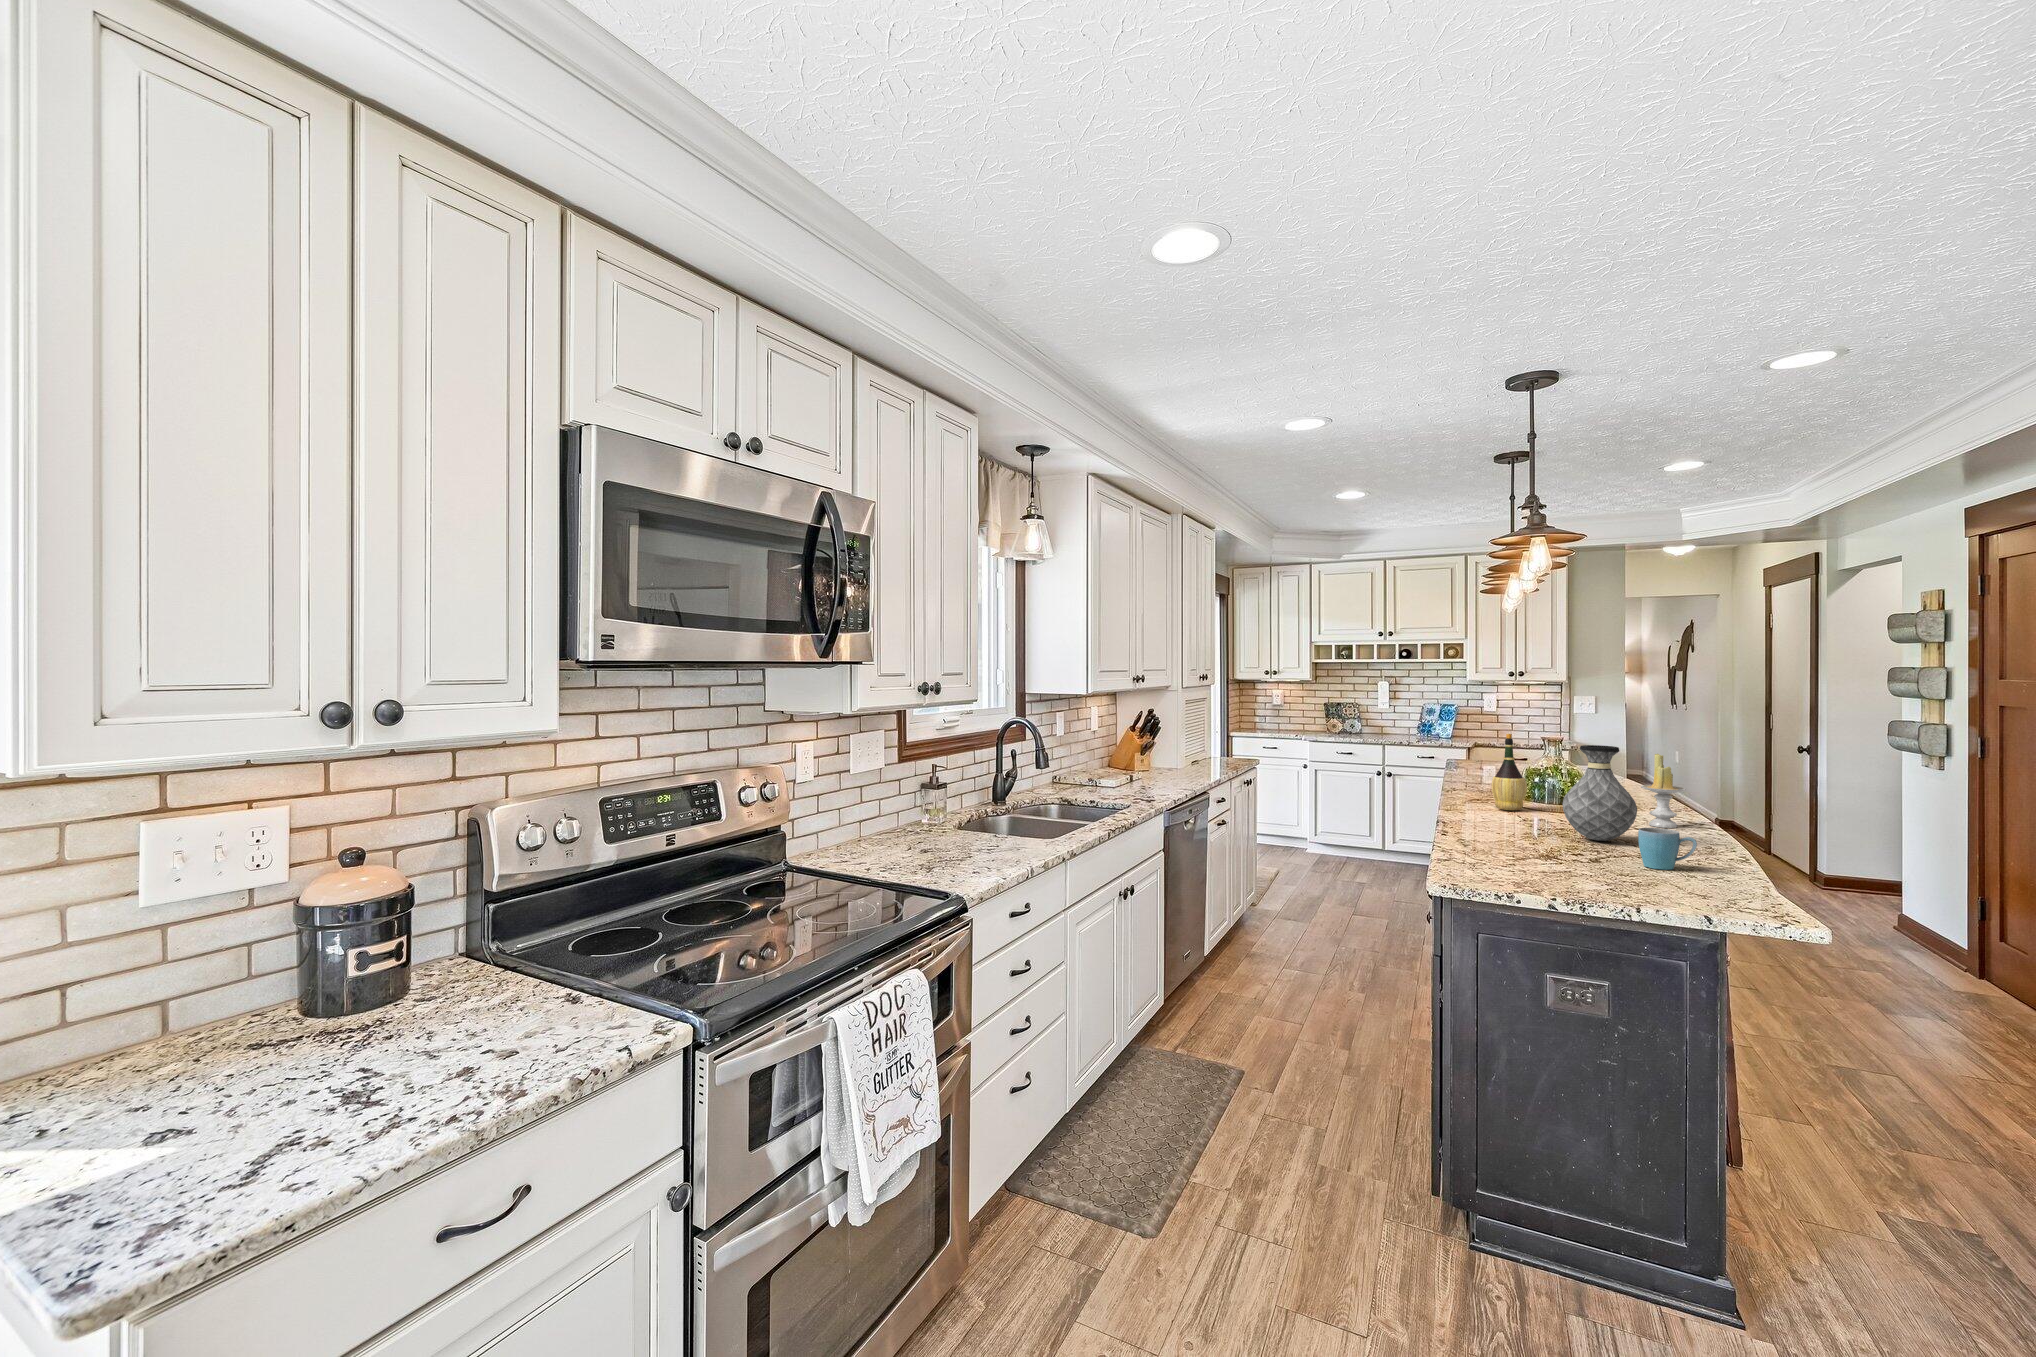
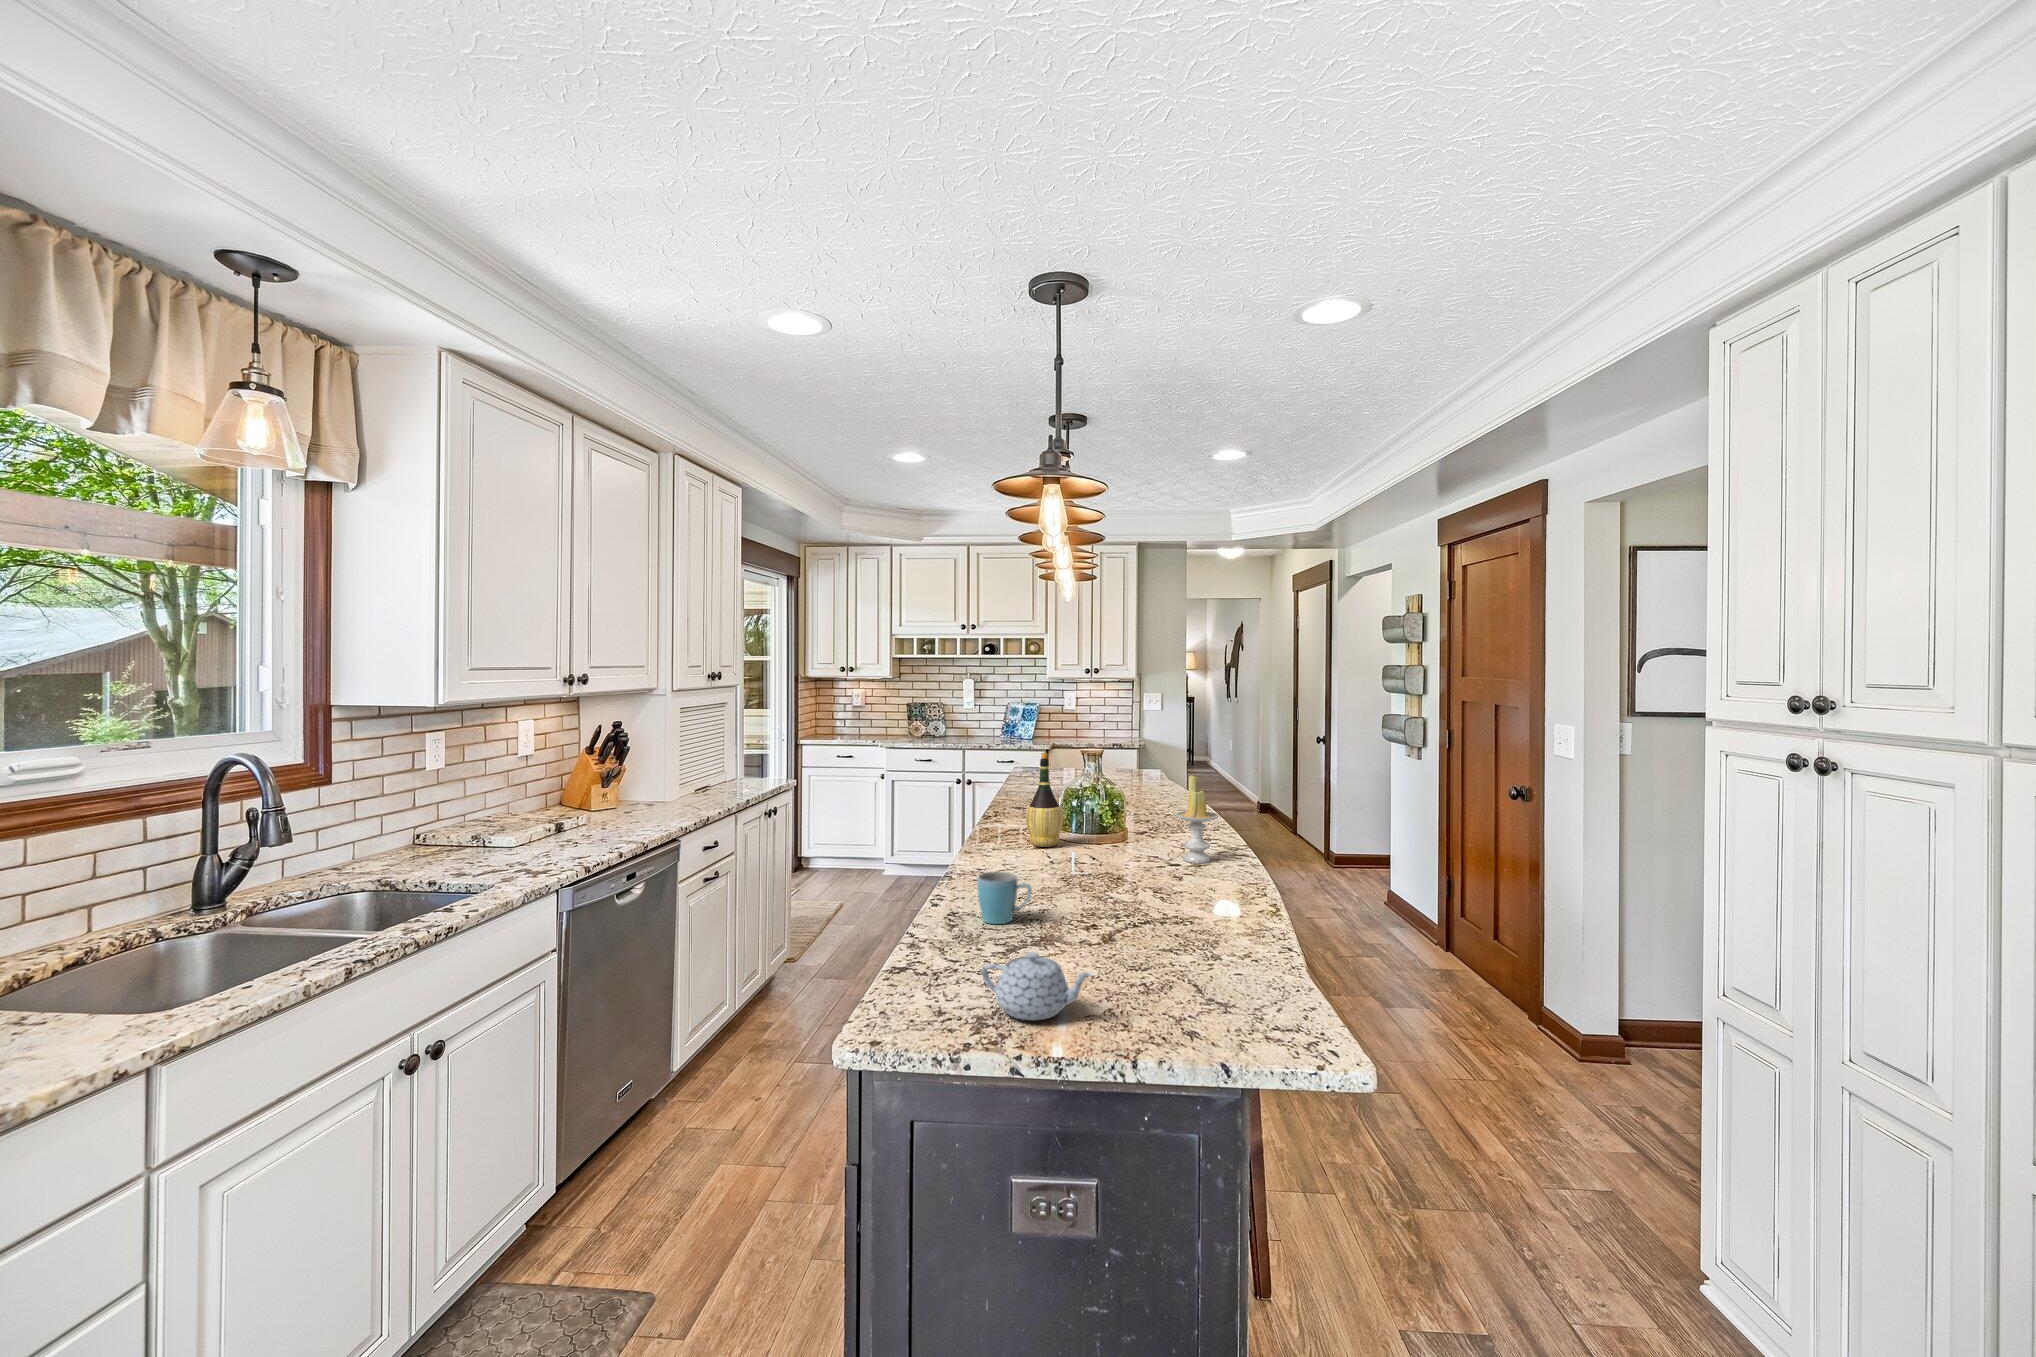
vase: present [1562,745,1637,841] -> none [1085,774,1164,897]
mug: present [1638,828,1697,870] -> present [977,872,1032,924]
teapot: none [1509,845,1600,887] -> present [982,952,1092,1021]

